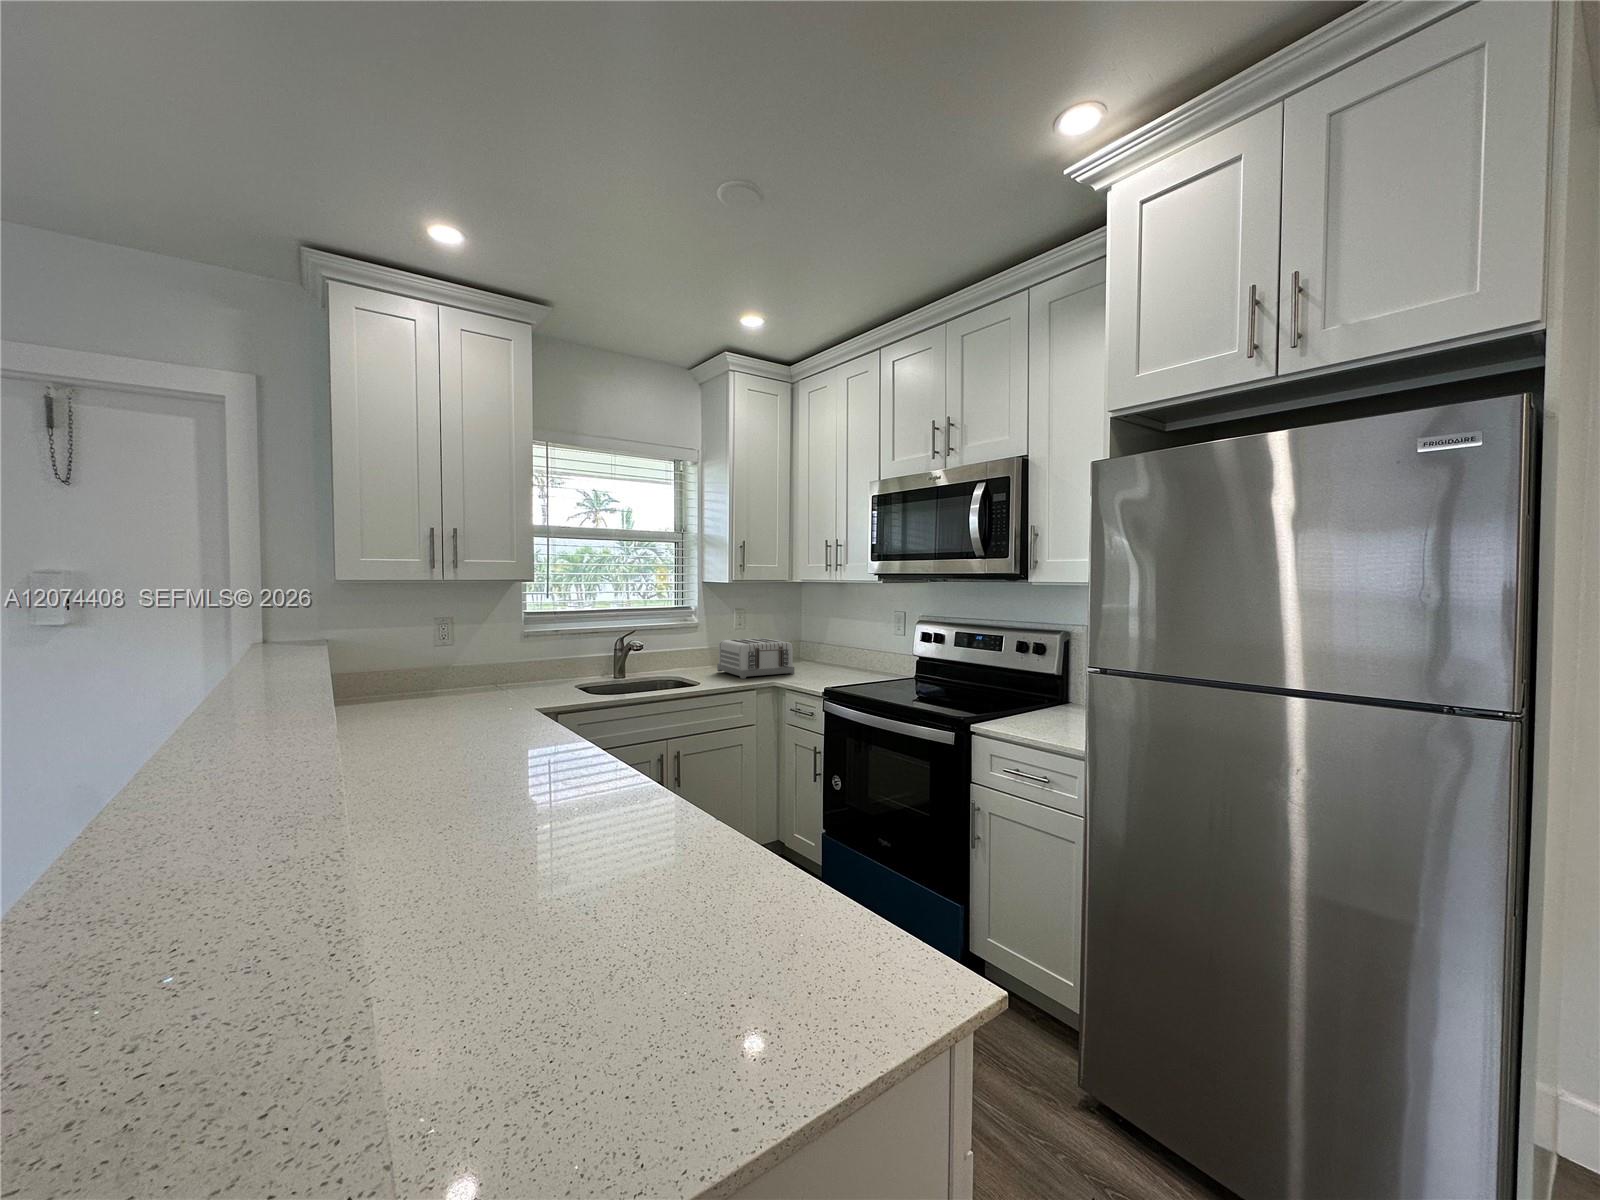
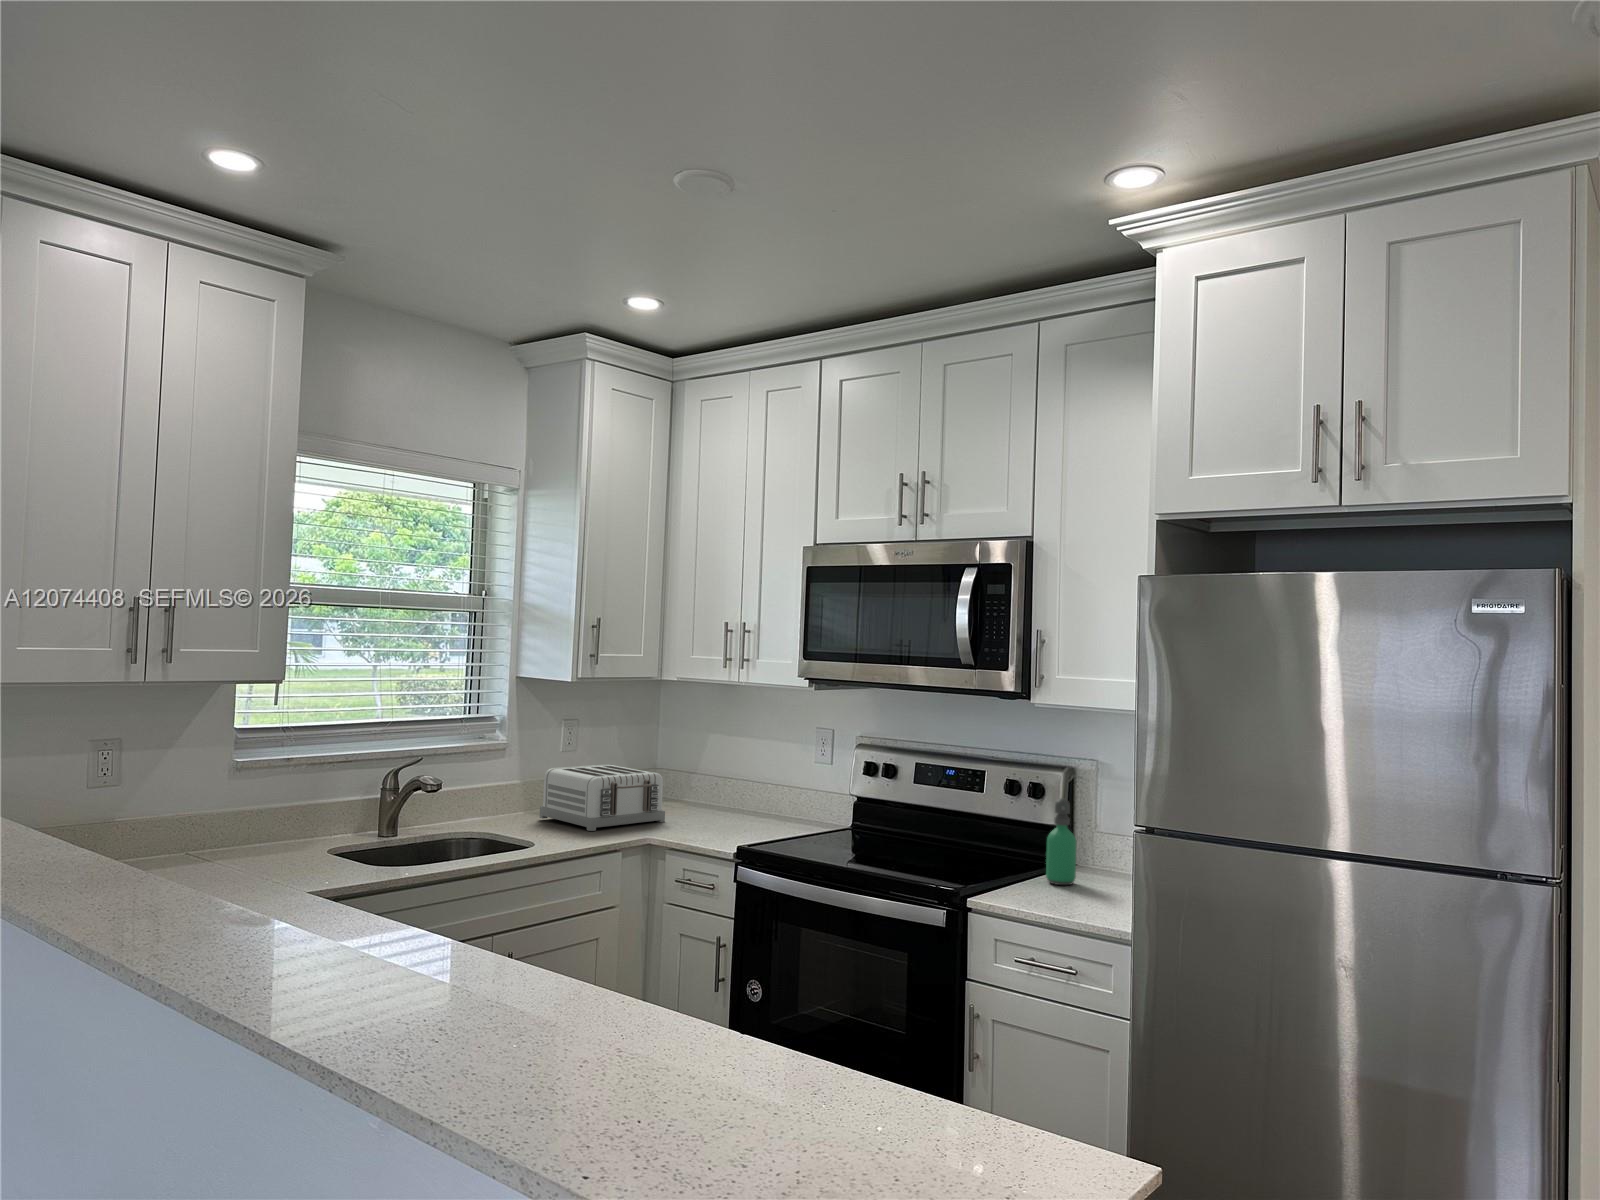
soap dispenser: none [1038,652,1062,717] -> present [1046,798,1076,885]

